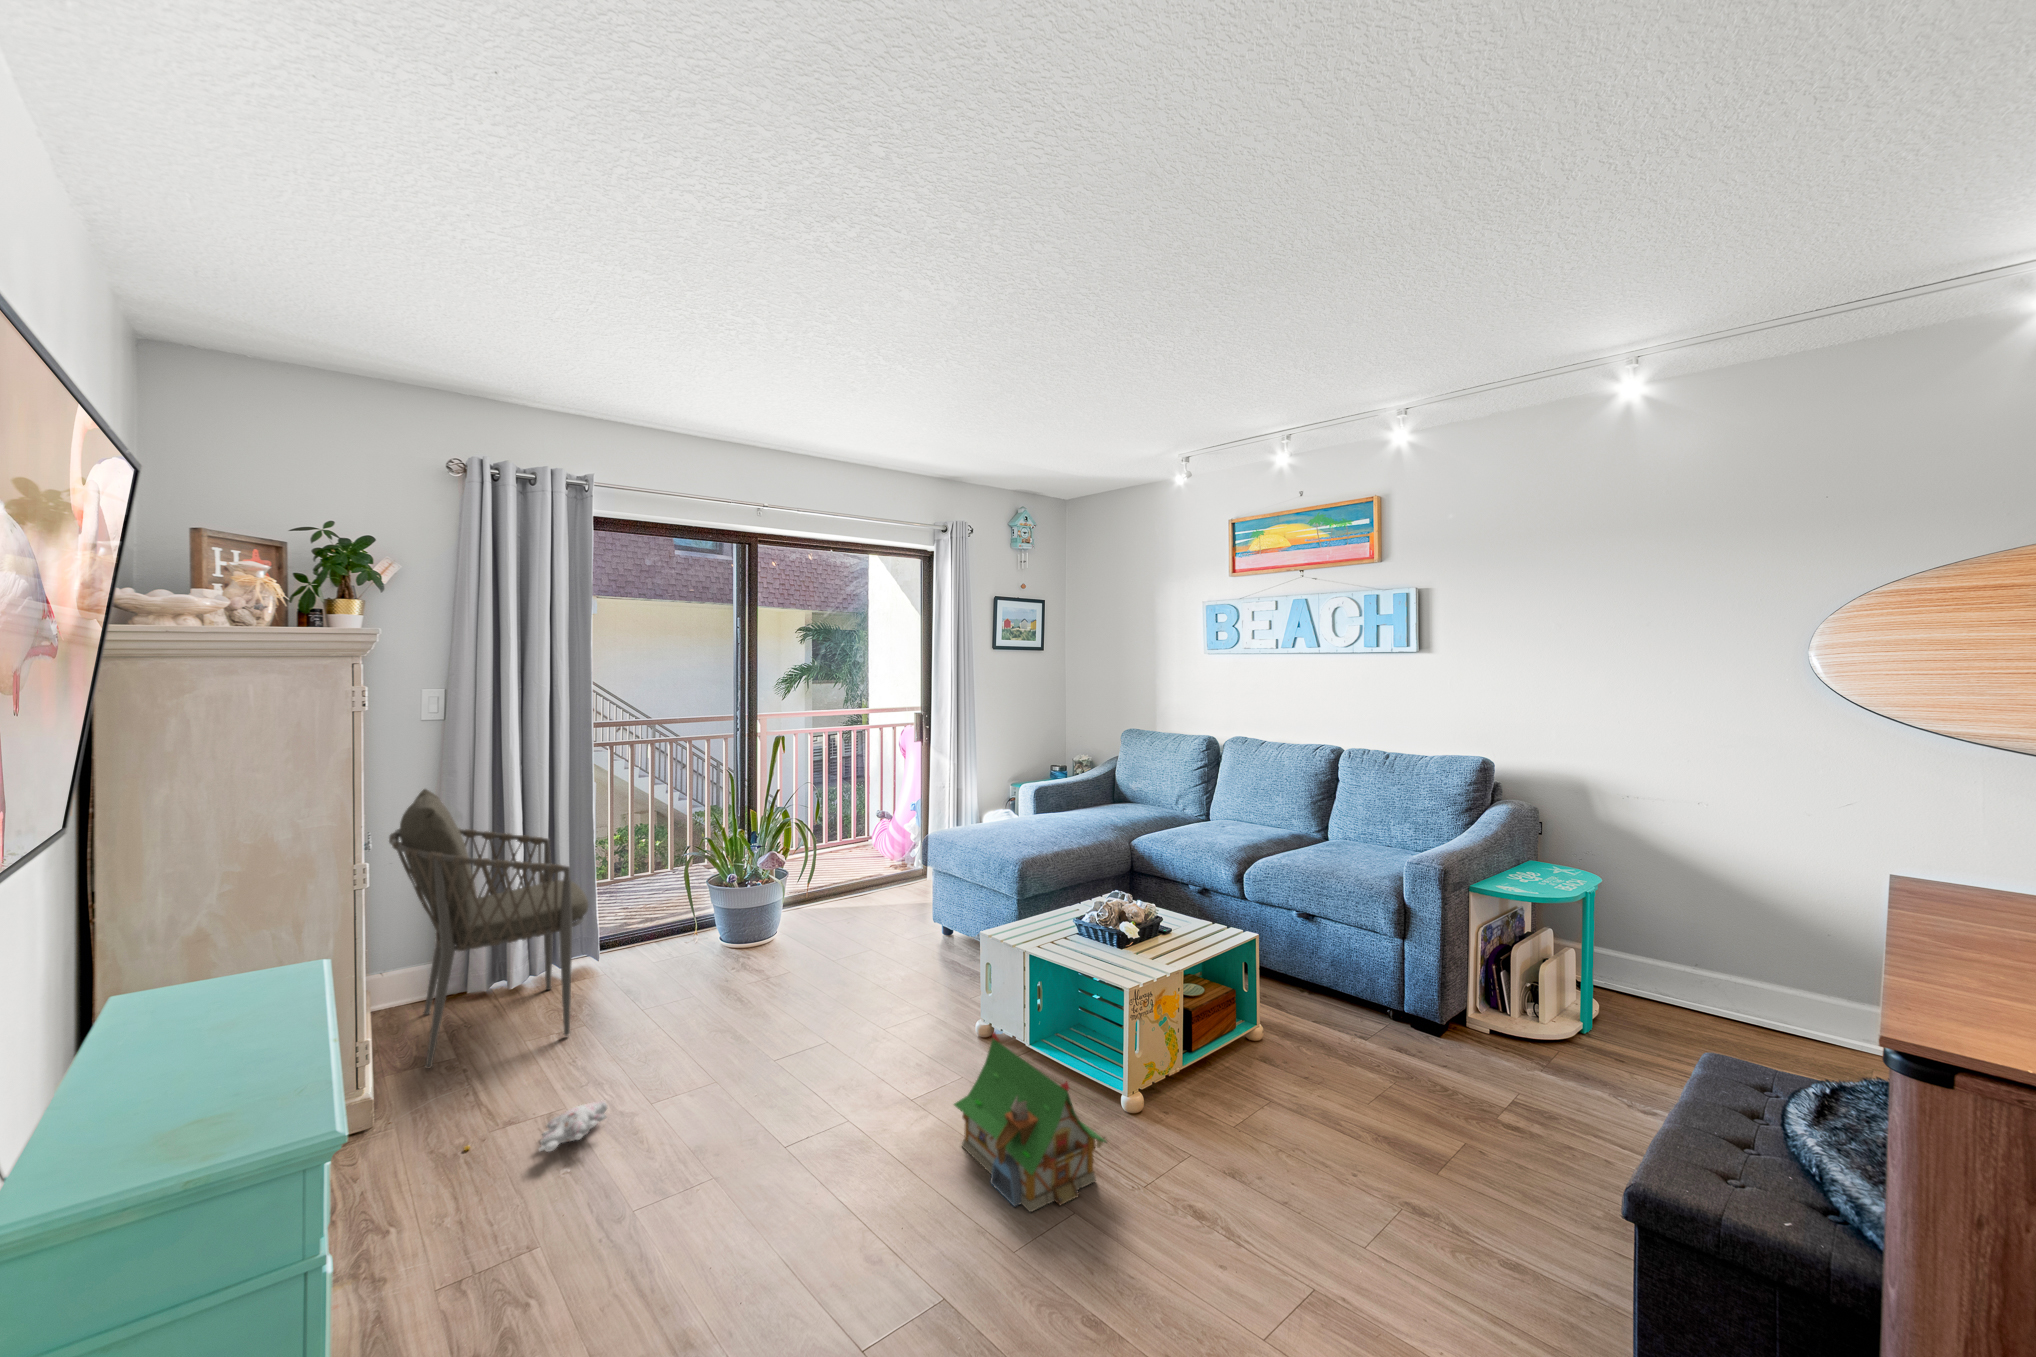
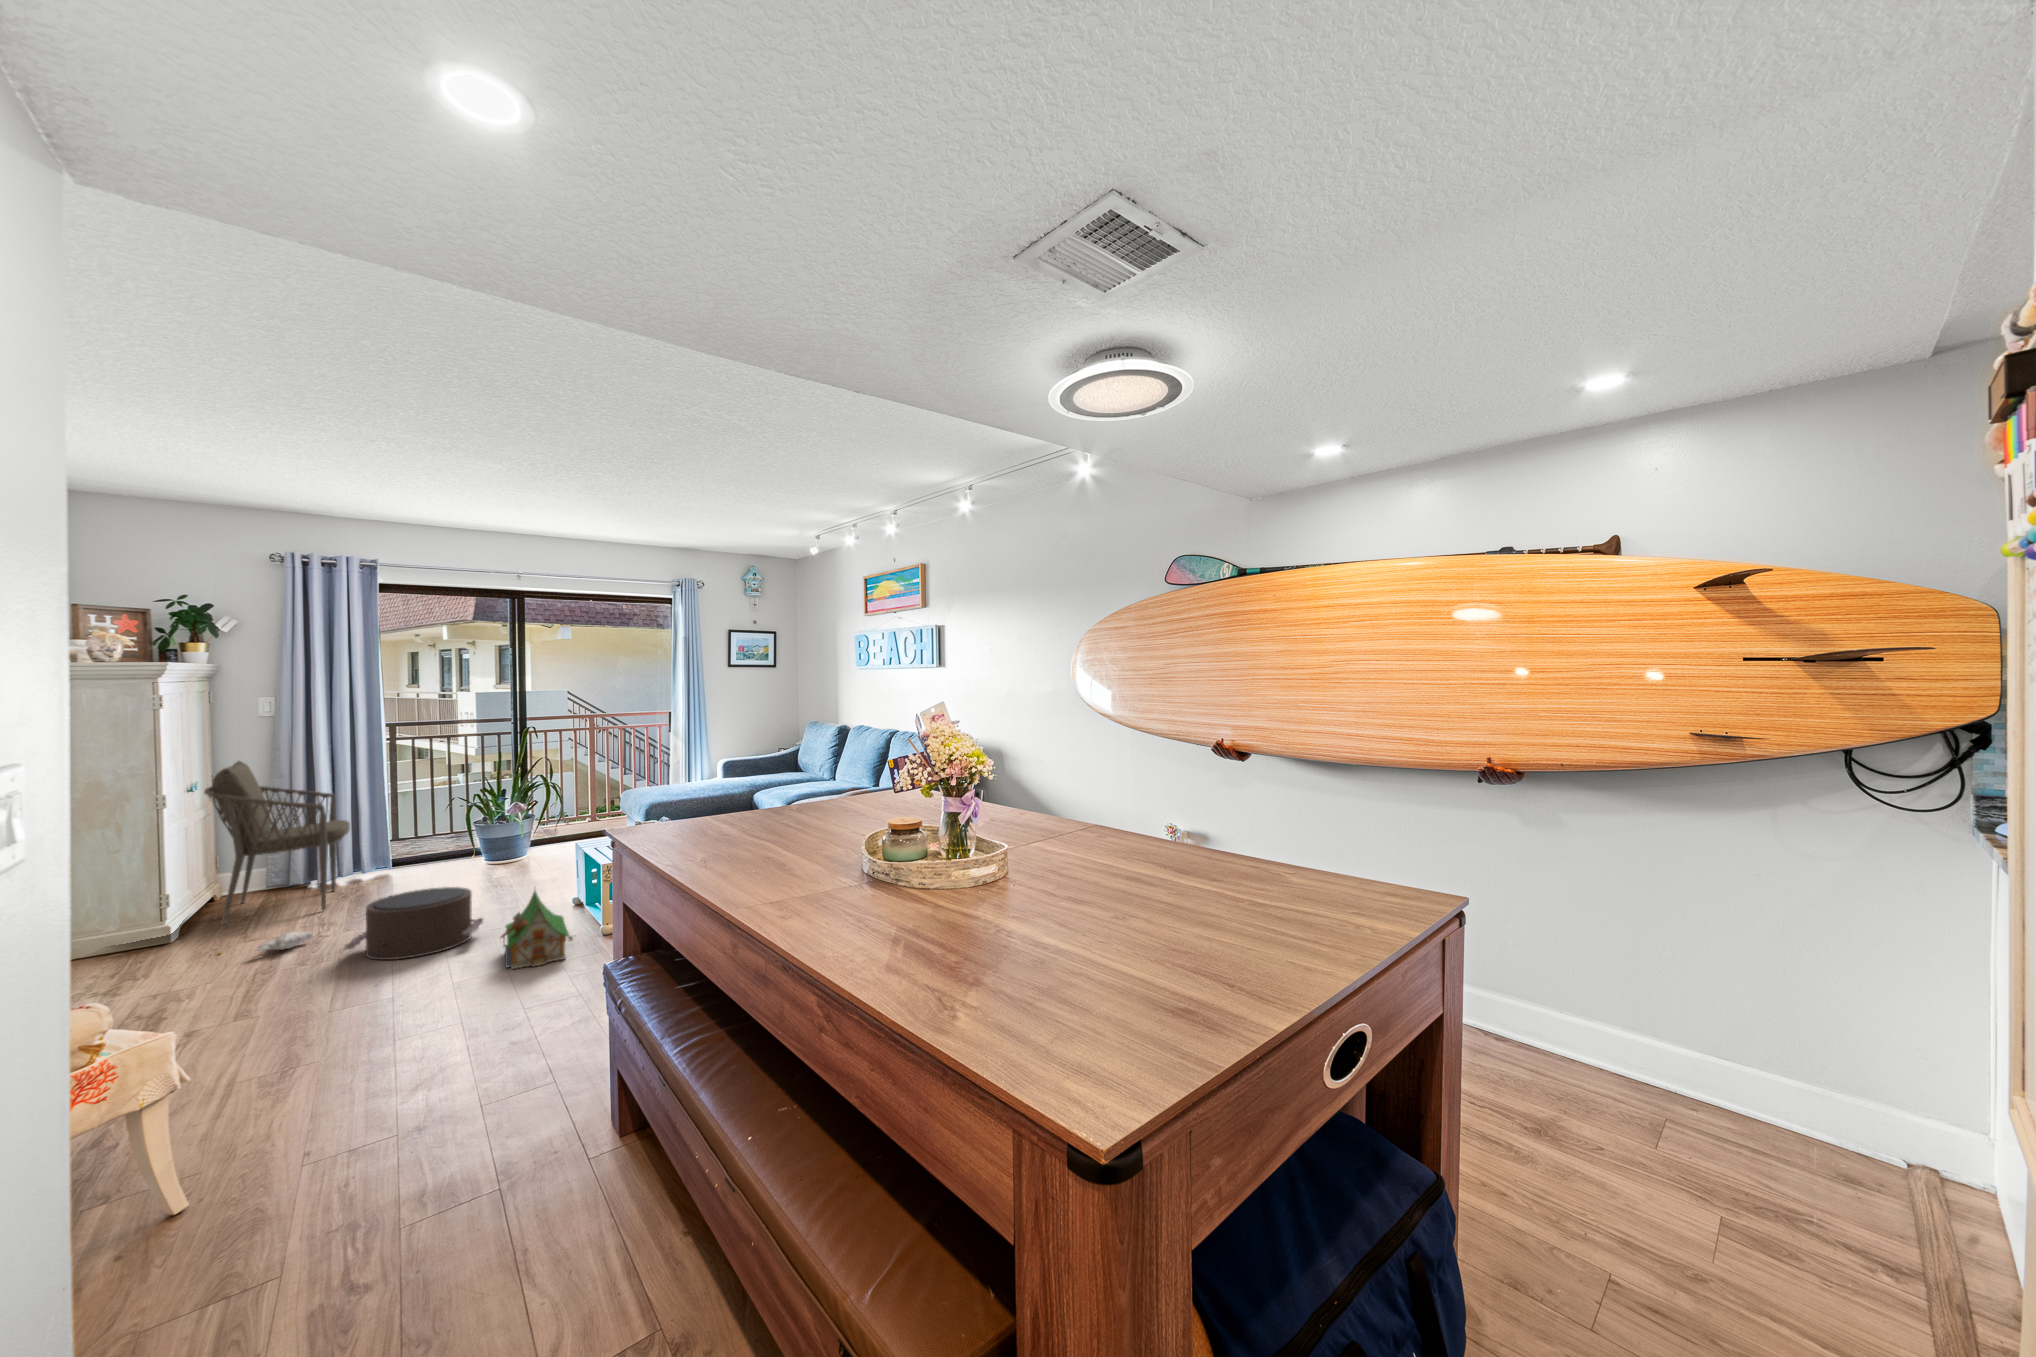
pouf: none [702,1019,898,1175] -> present [345,887,483,960]

